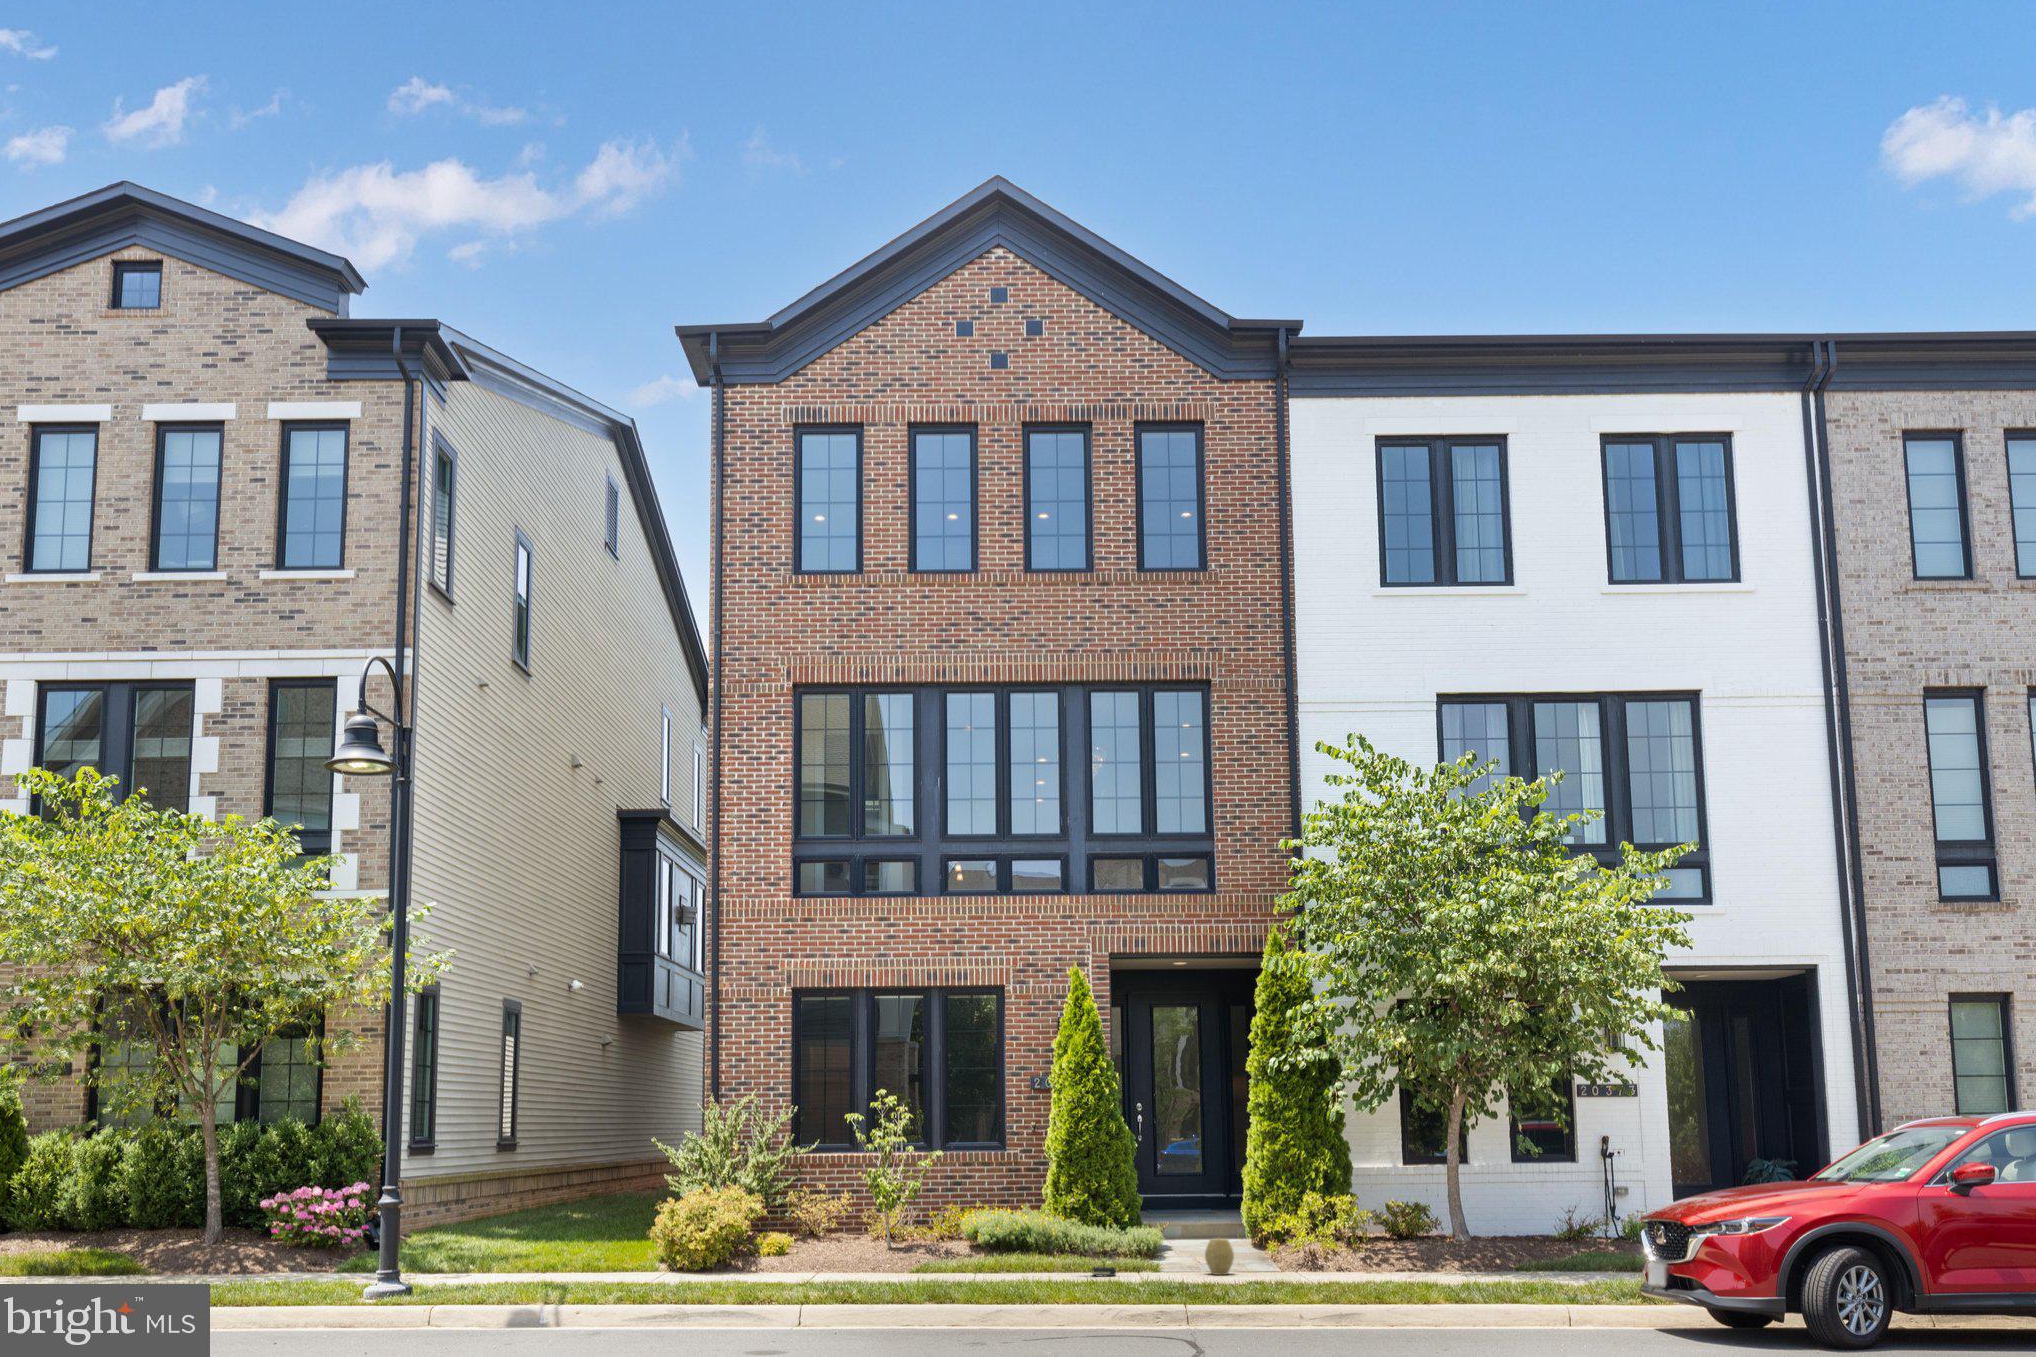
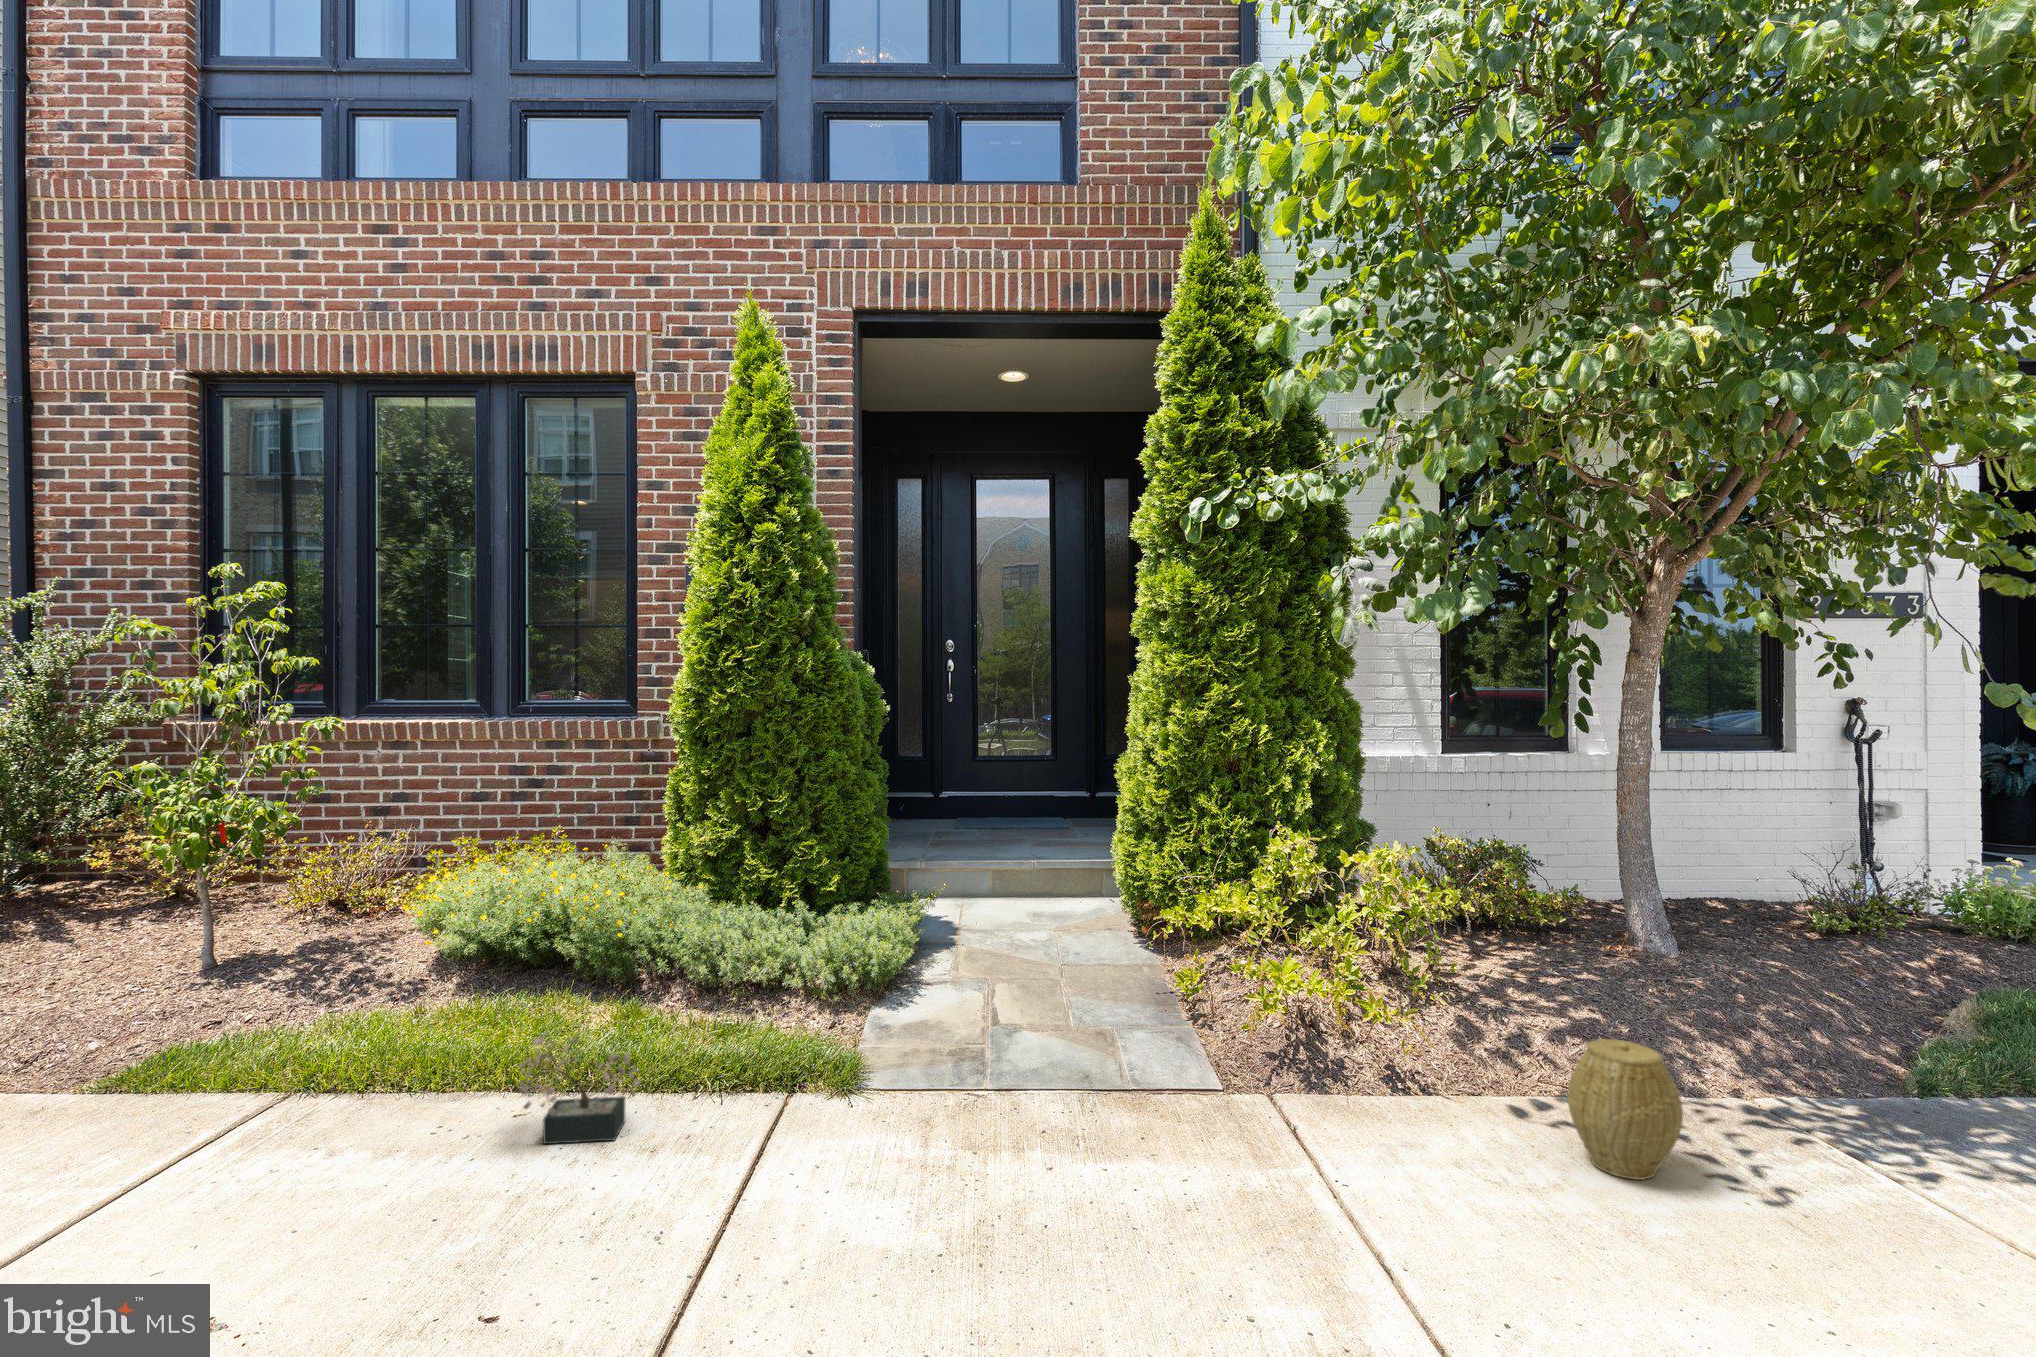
woven basket: present [1205,1238,1234,1275] -> present [1568,1039,1683,1180]

